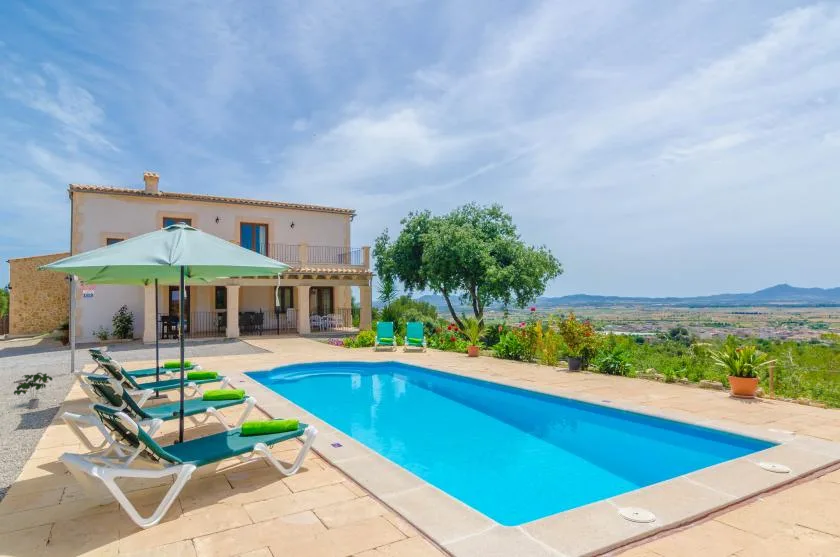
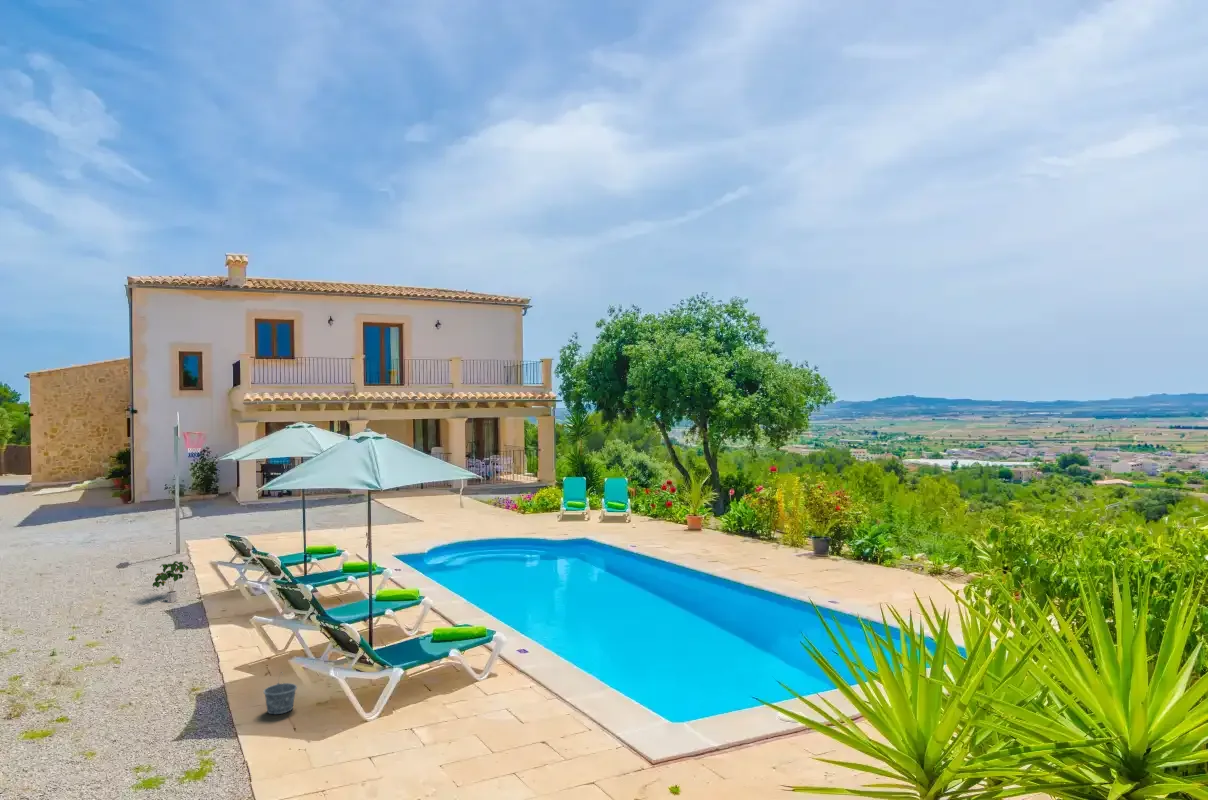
bucket: none [27,472,72,521] -> present [264,683,297,714]

